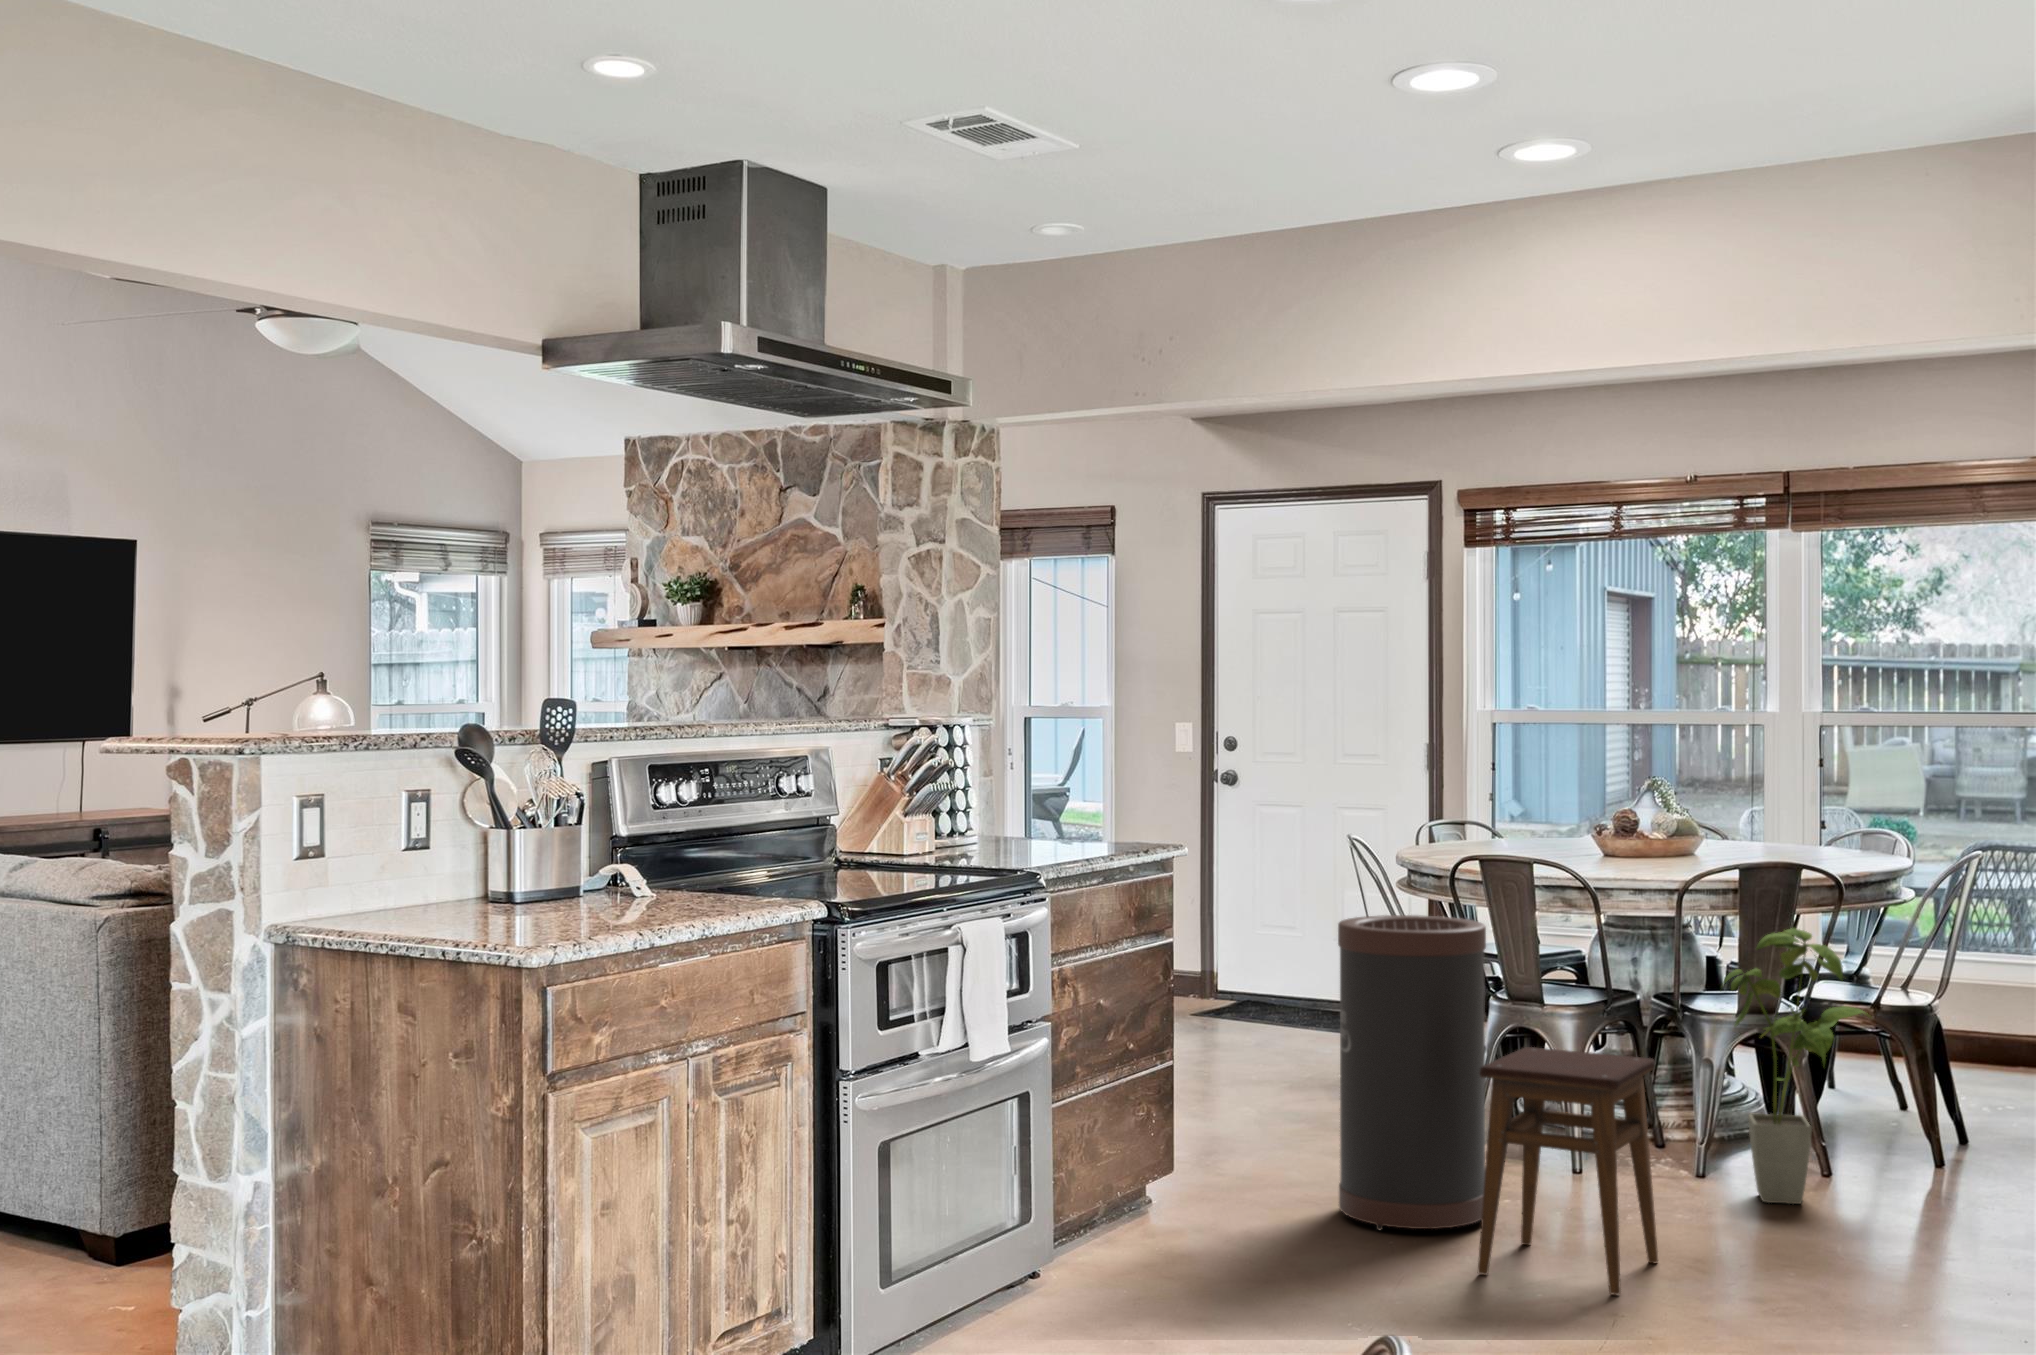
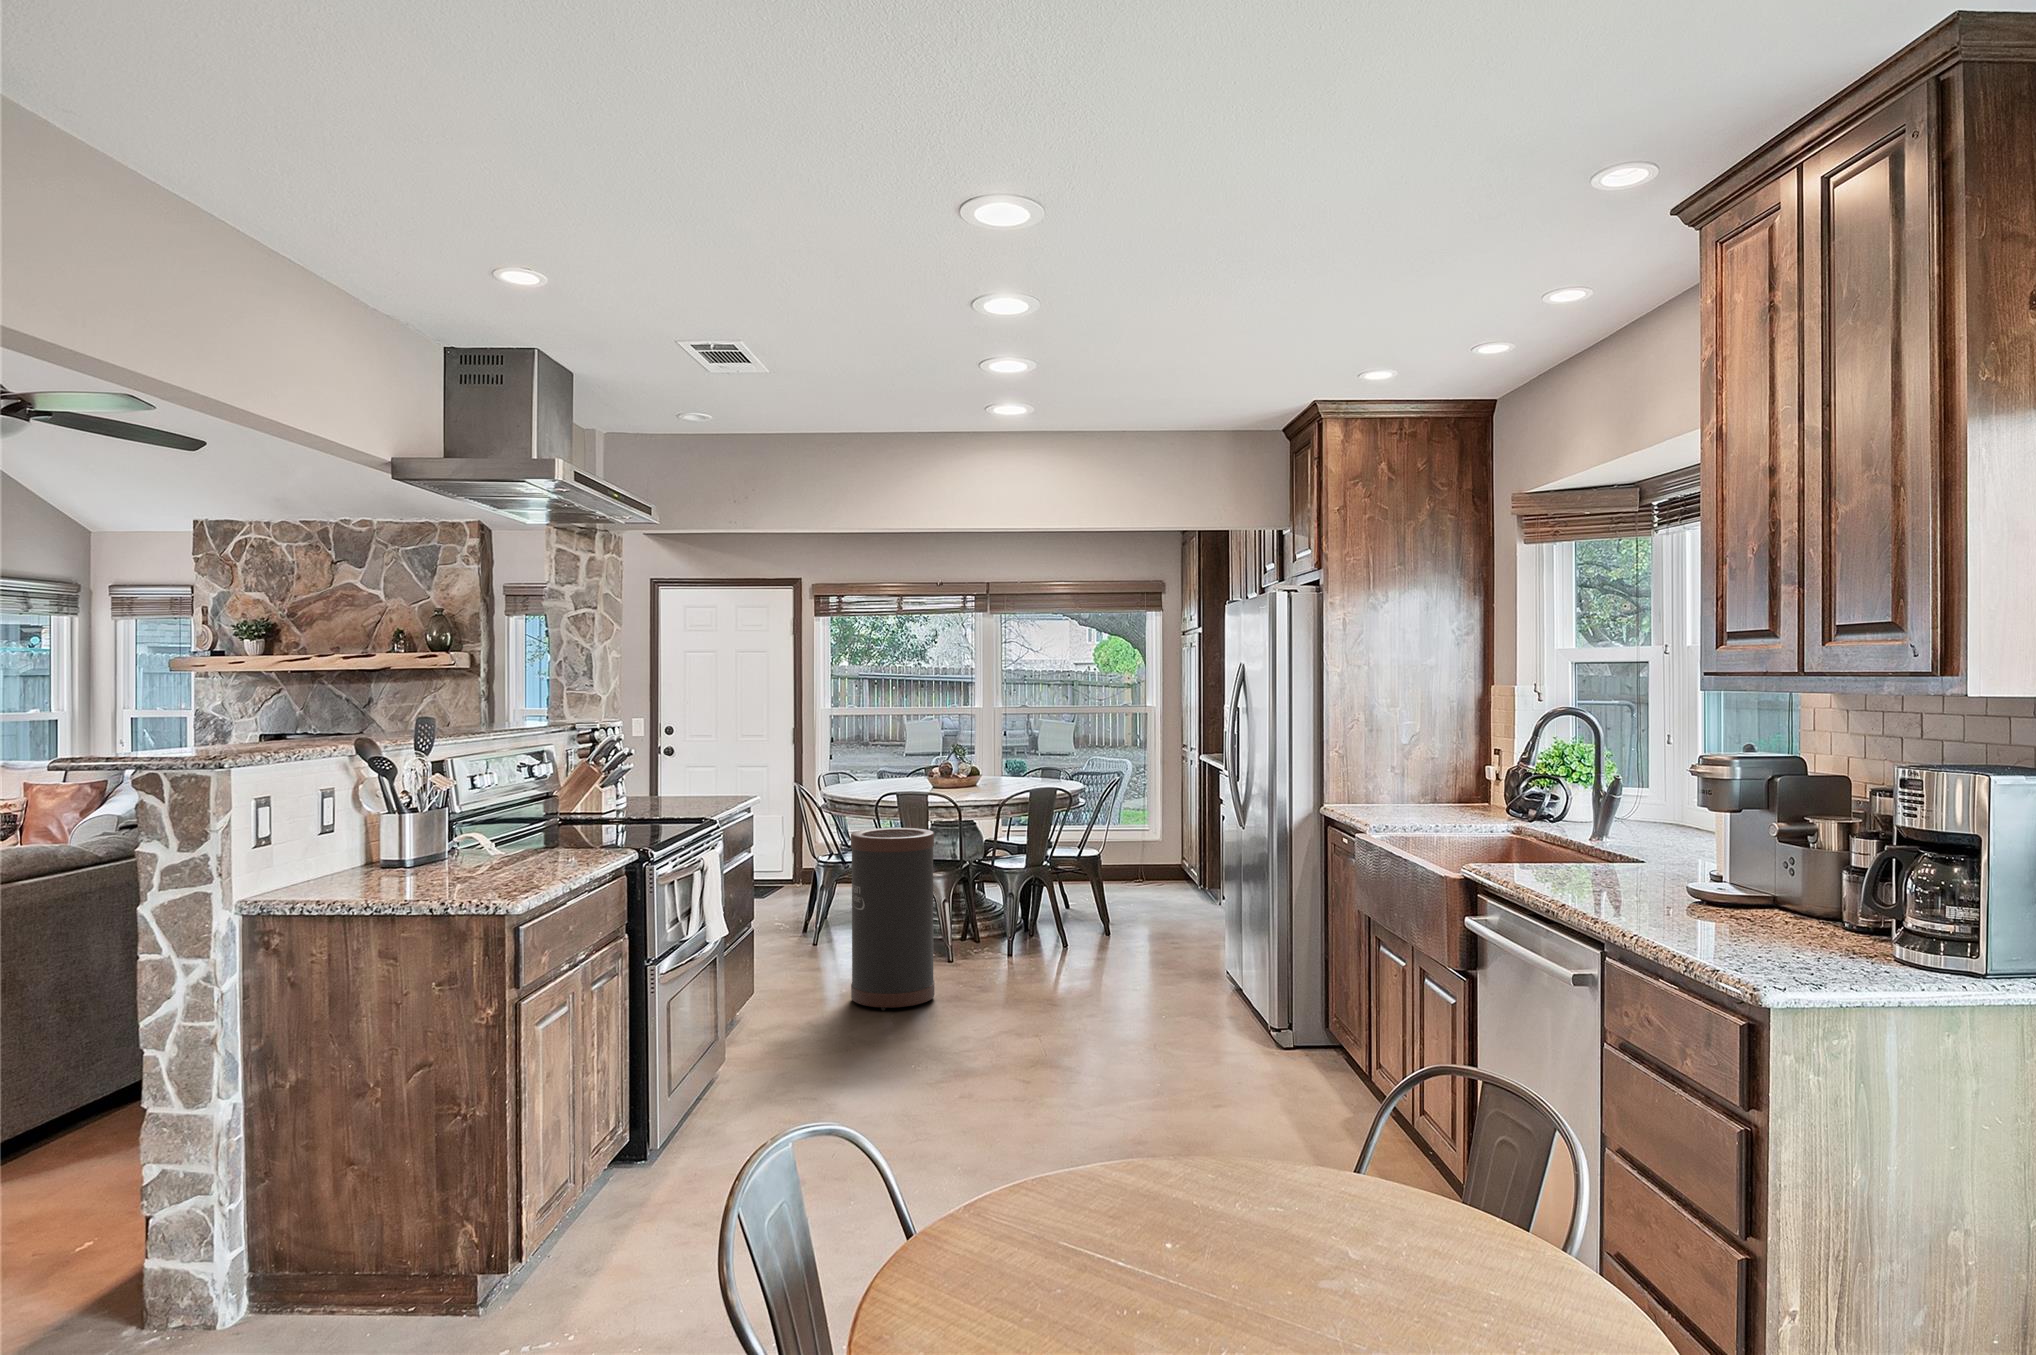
house plant: present [1723,928,1871,1204] -> none [1028,822,1098,966]
stool: present [1478,1047,1658,1295] -> none [958,897,1037,1027]

